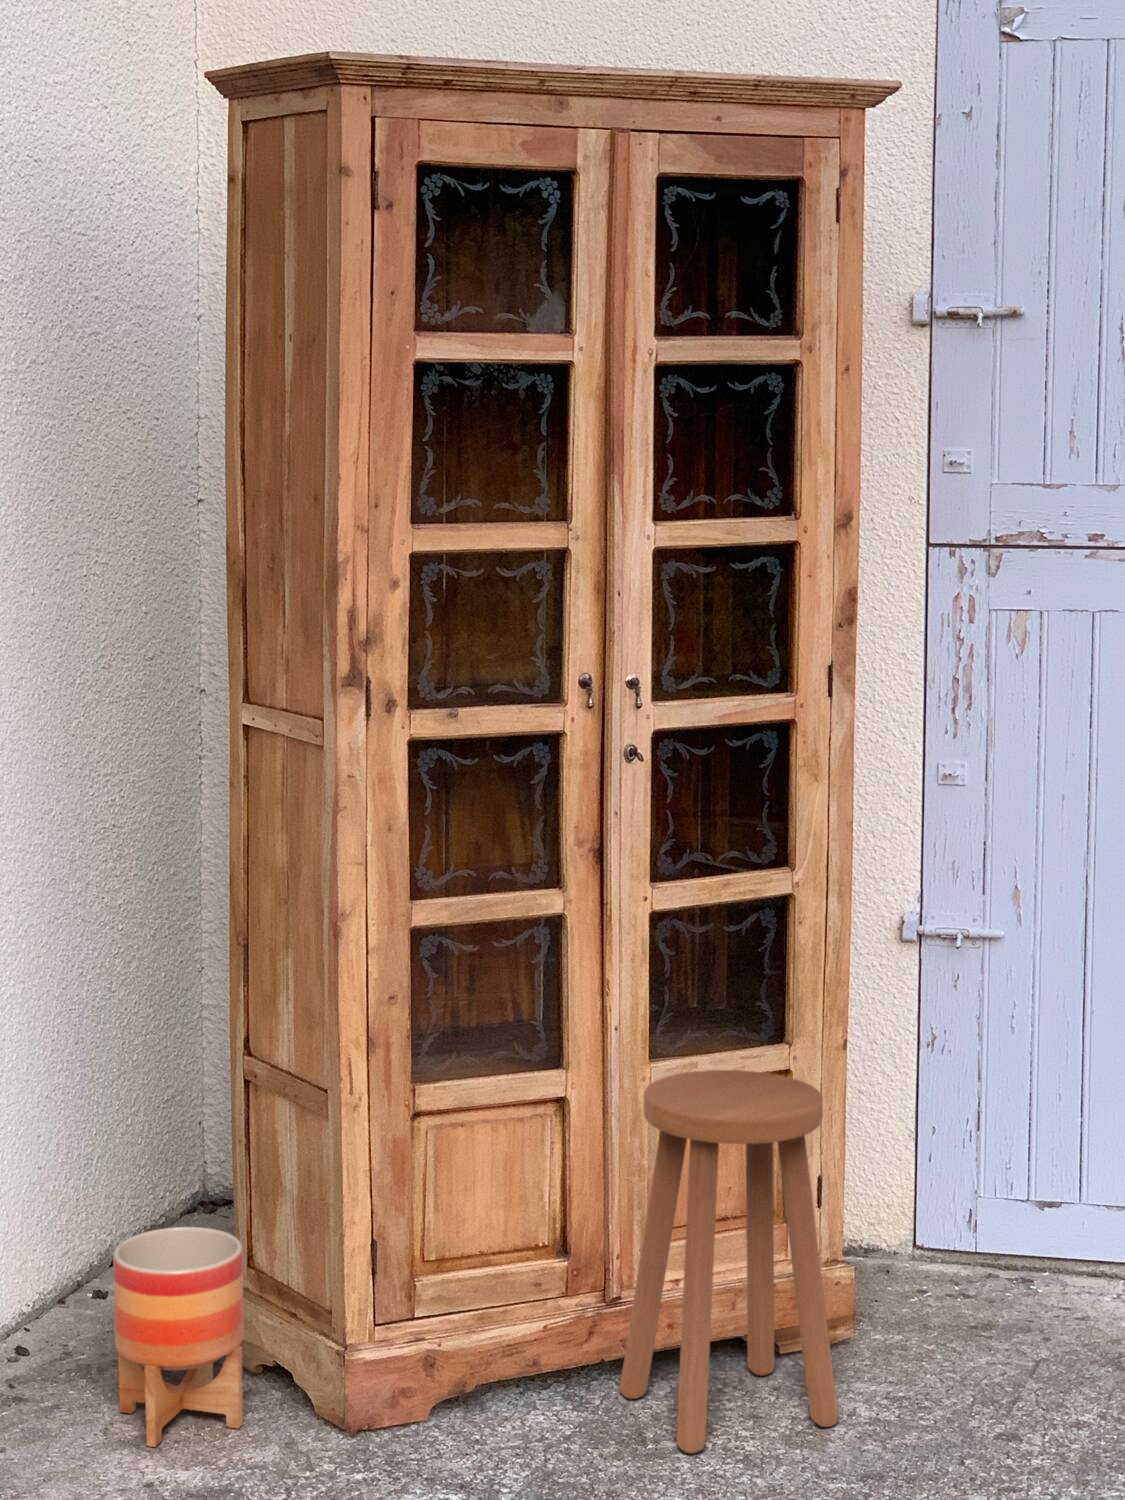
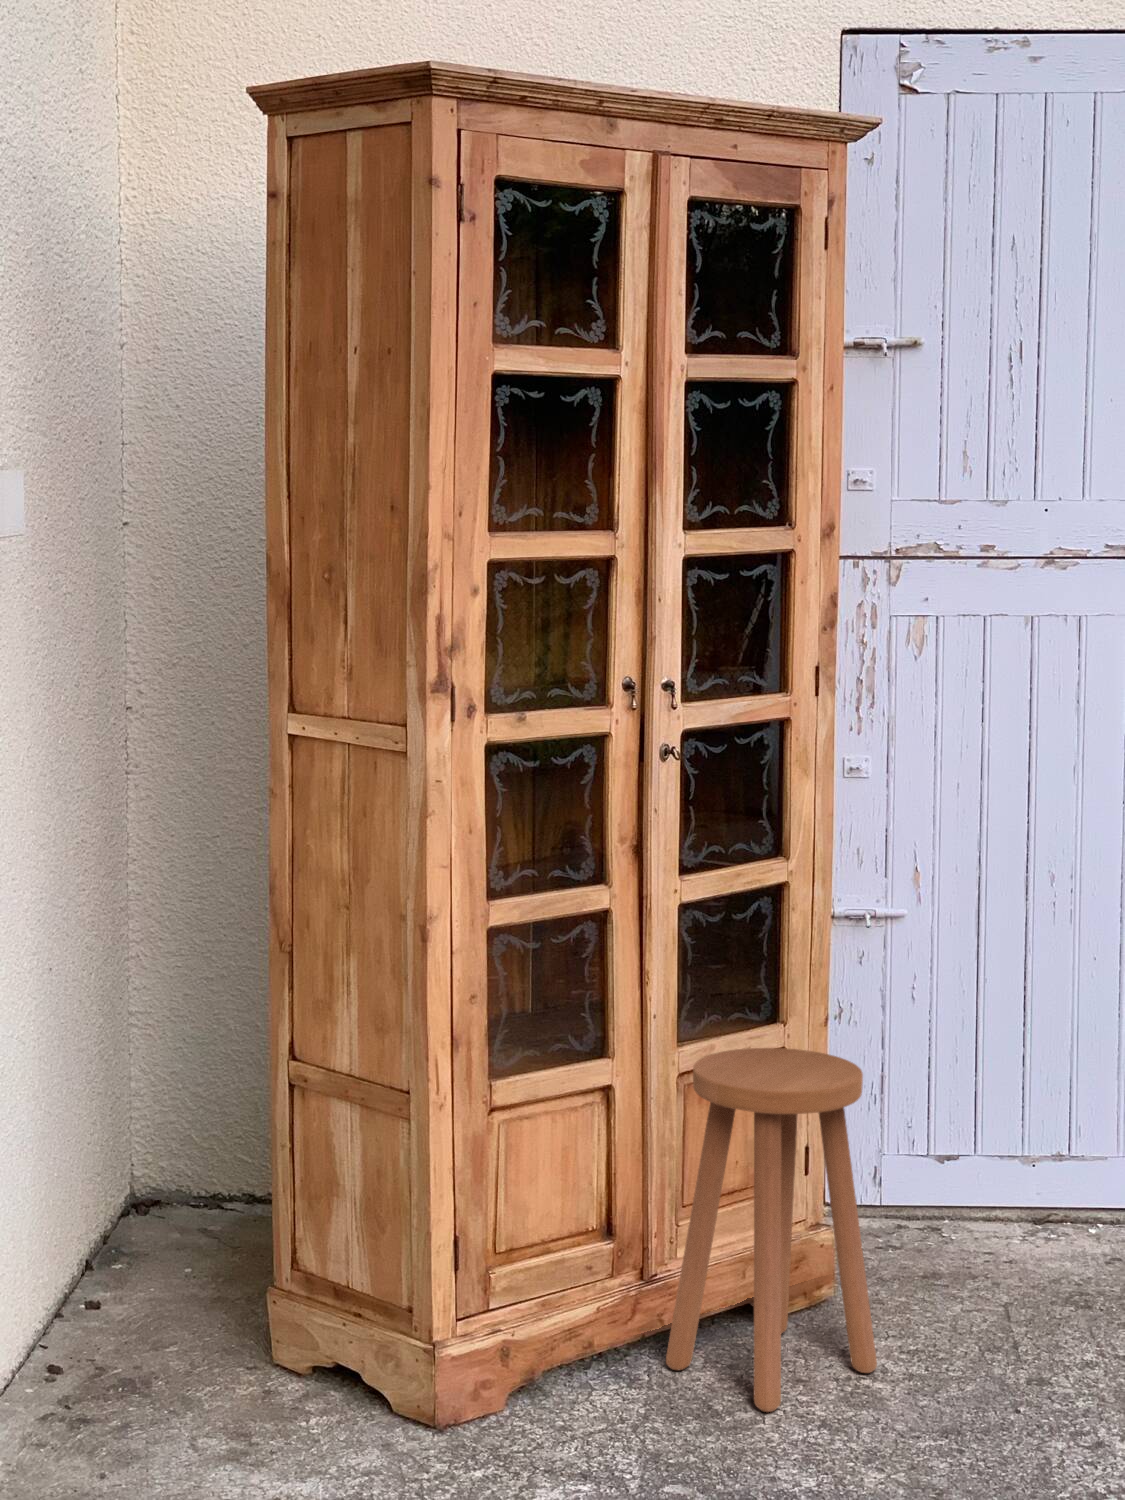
planter: present [113,1227,244,1447] -> none [195,1248,330,1475]

